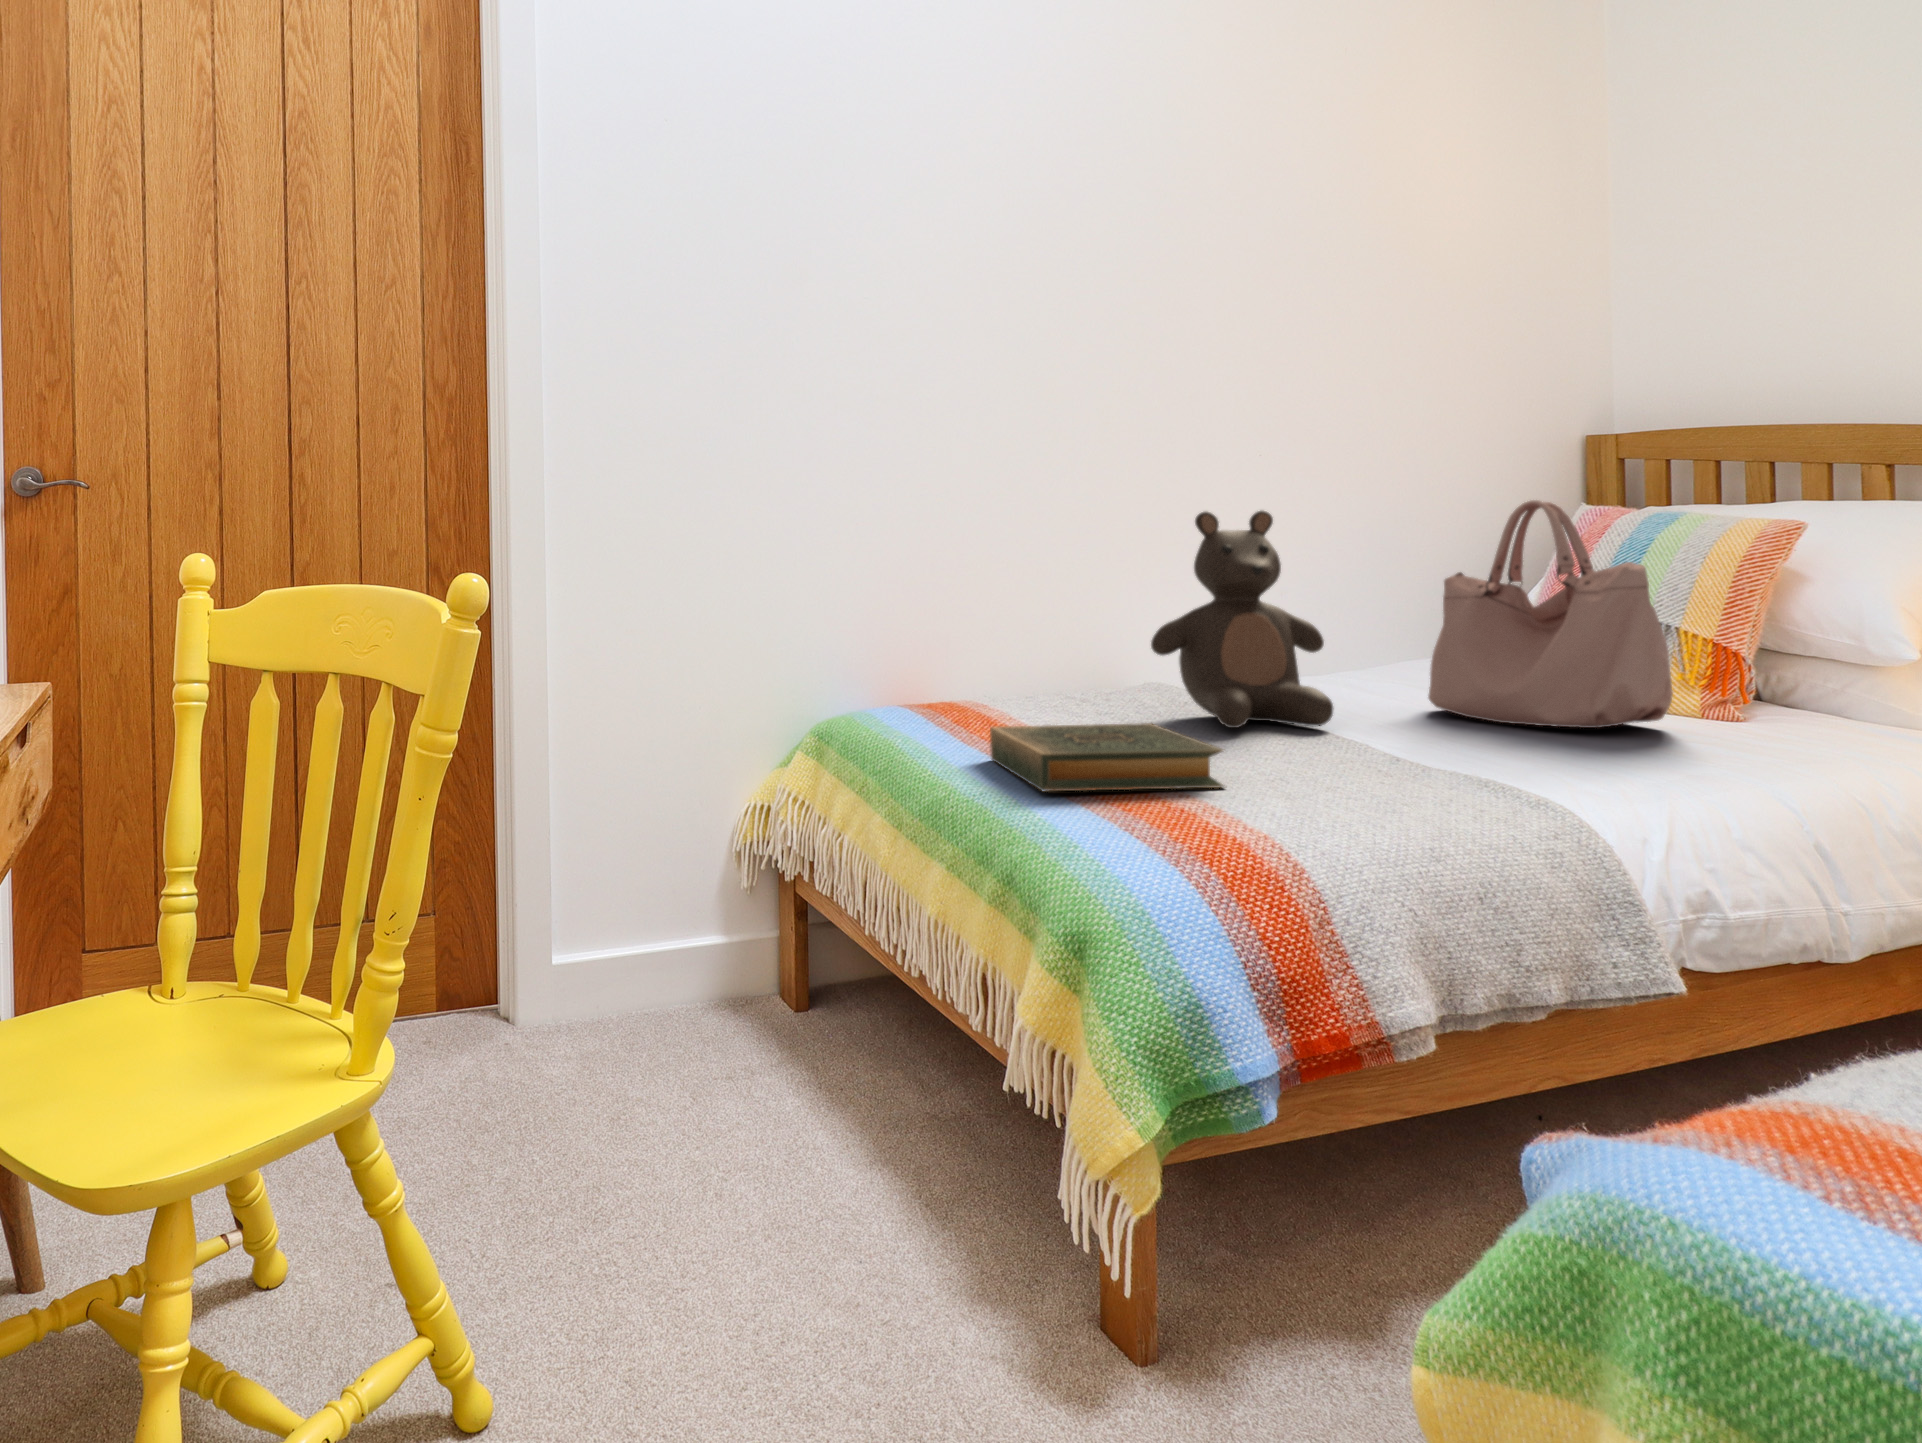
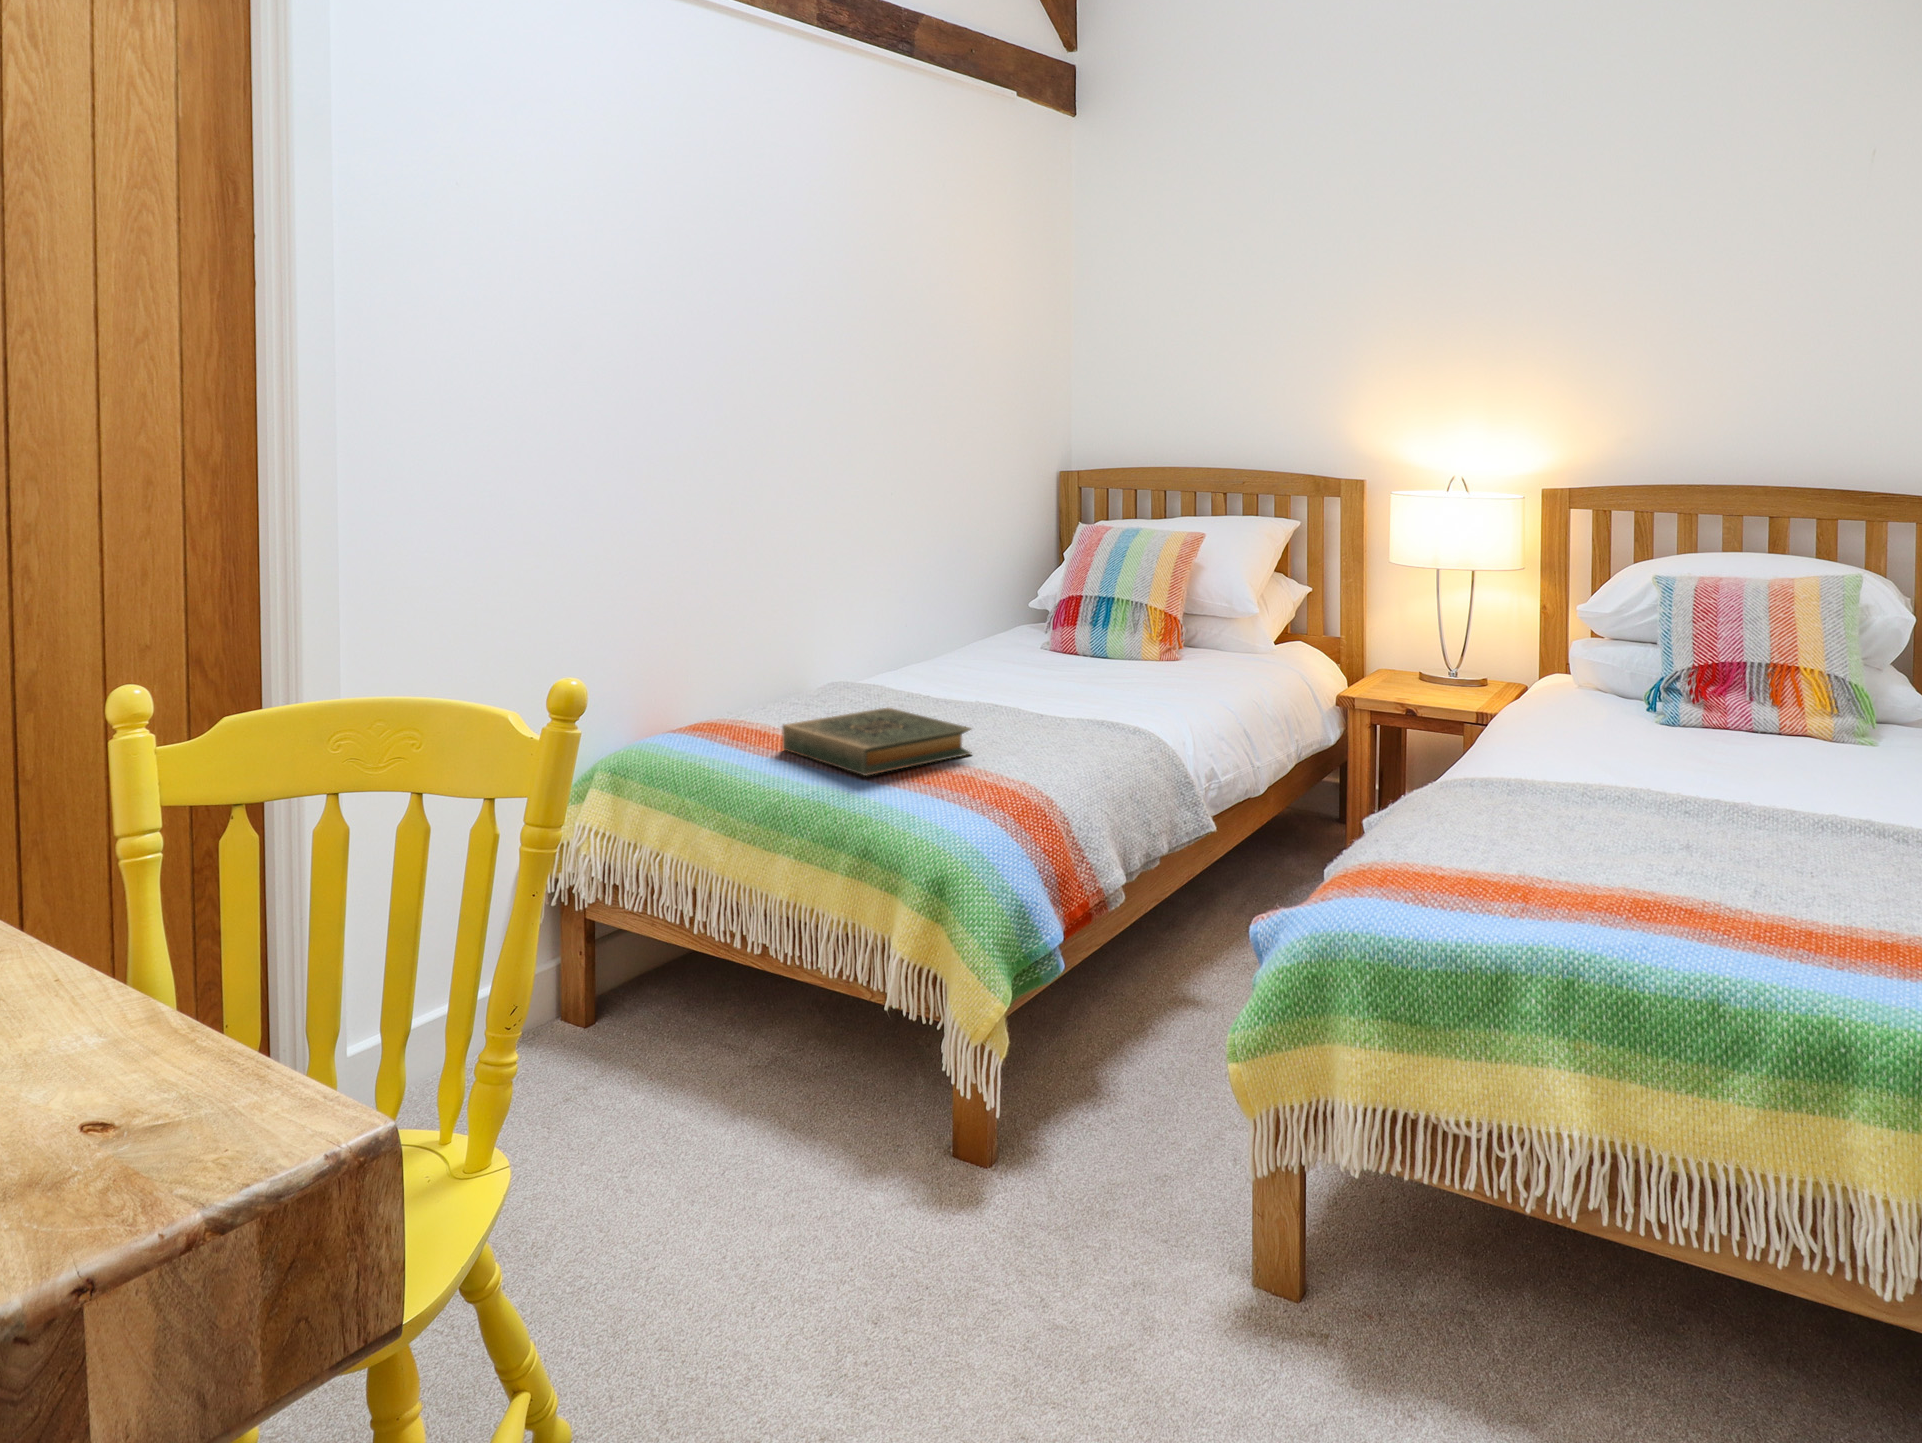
handbag: present [1428,500,1673,728] -> none [1020,533,1165,680]
teddy bear: present [1151,510,1334,728] -> none [855,539,982,701]

